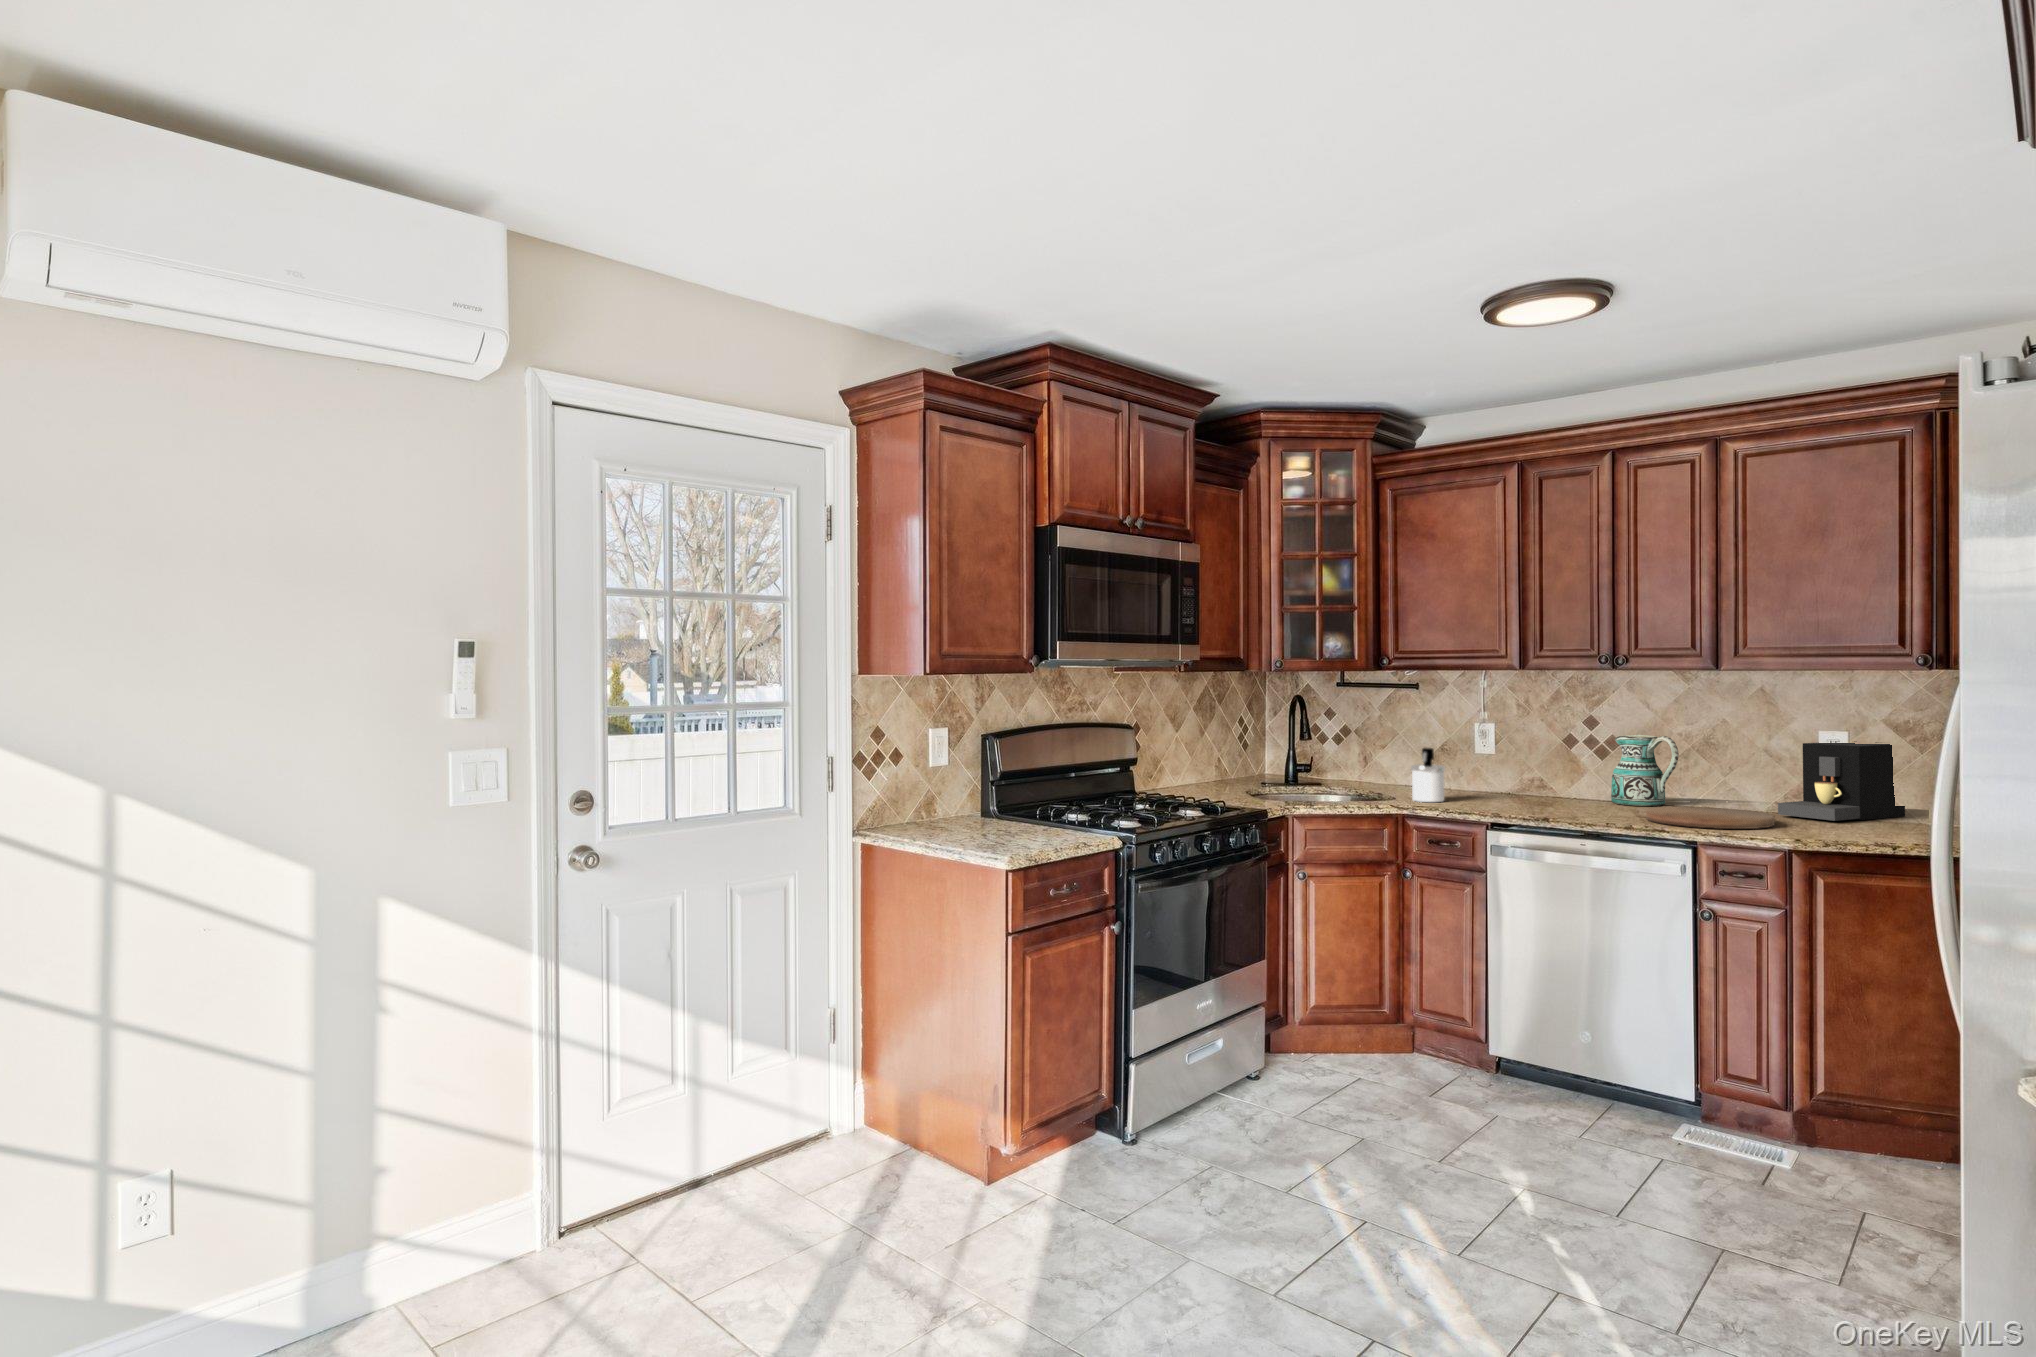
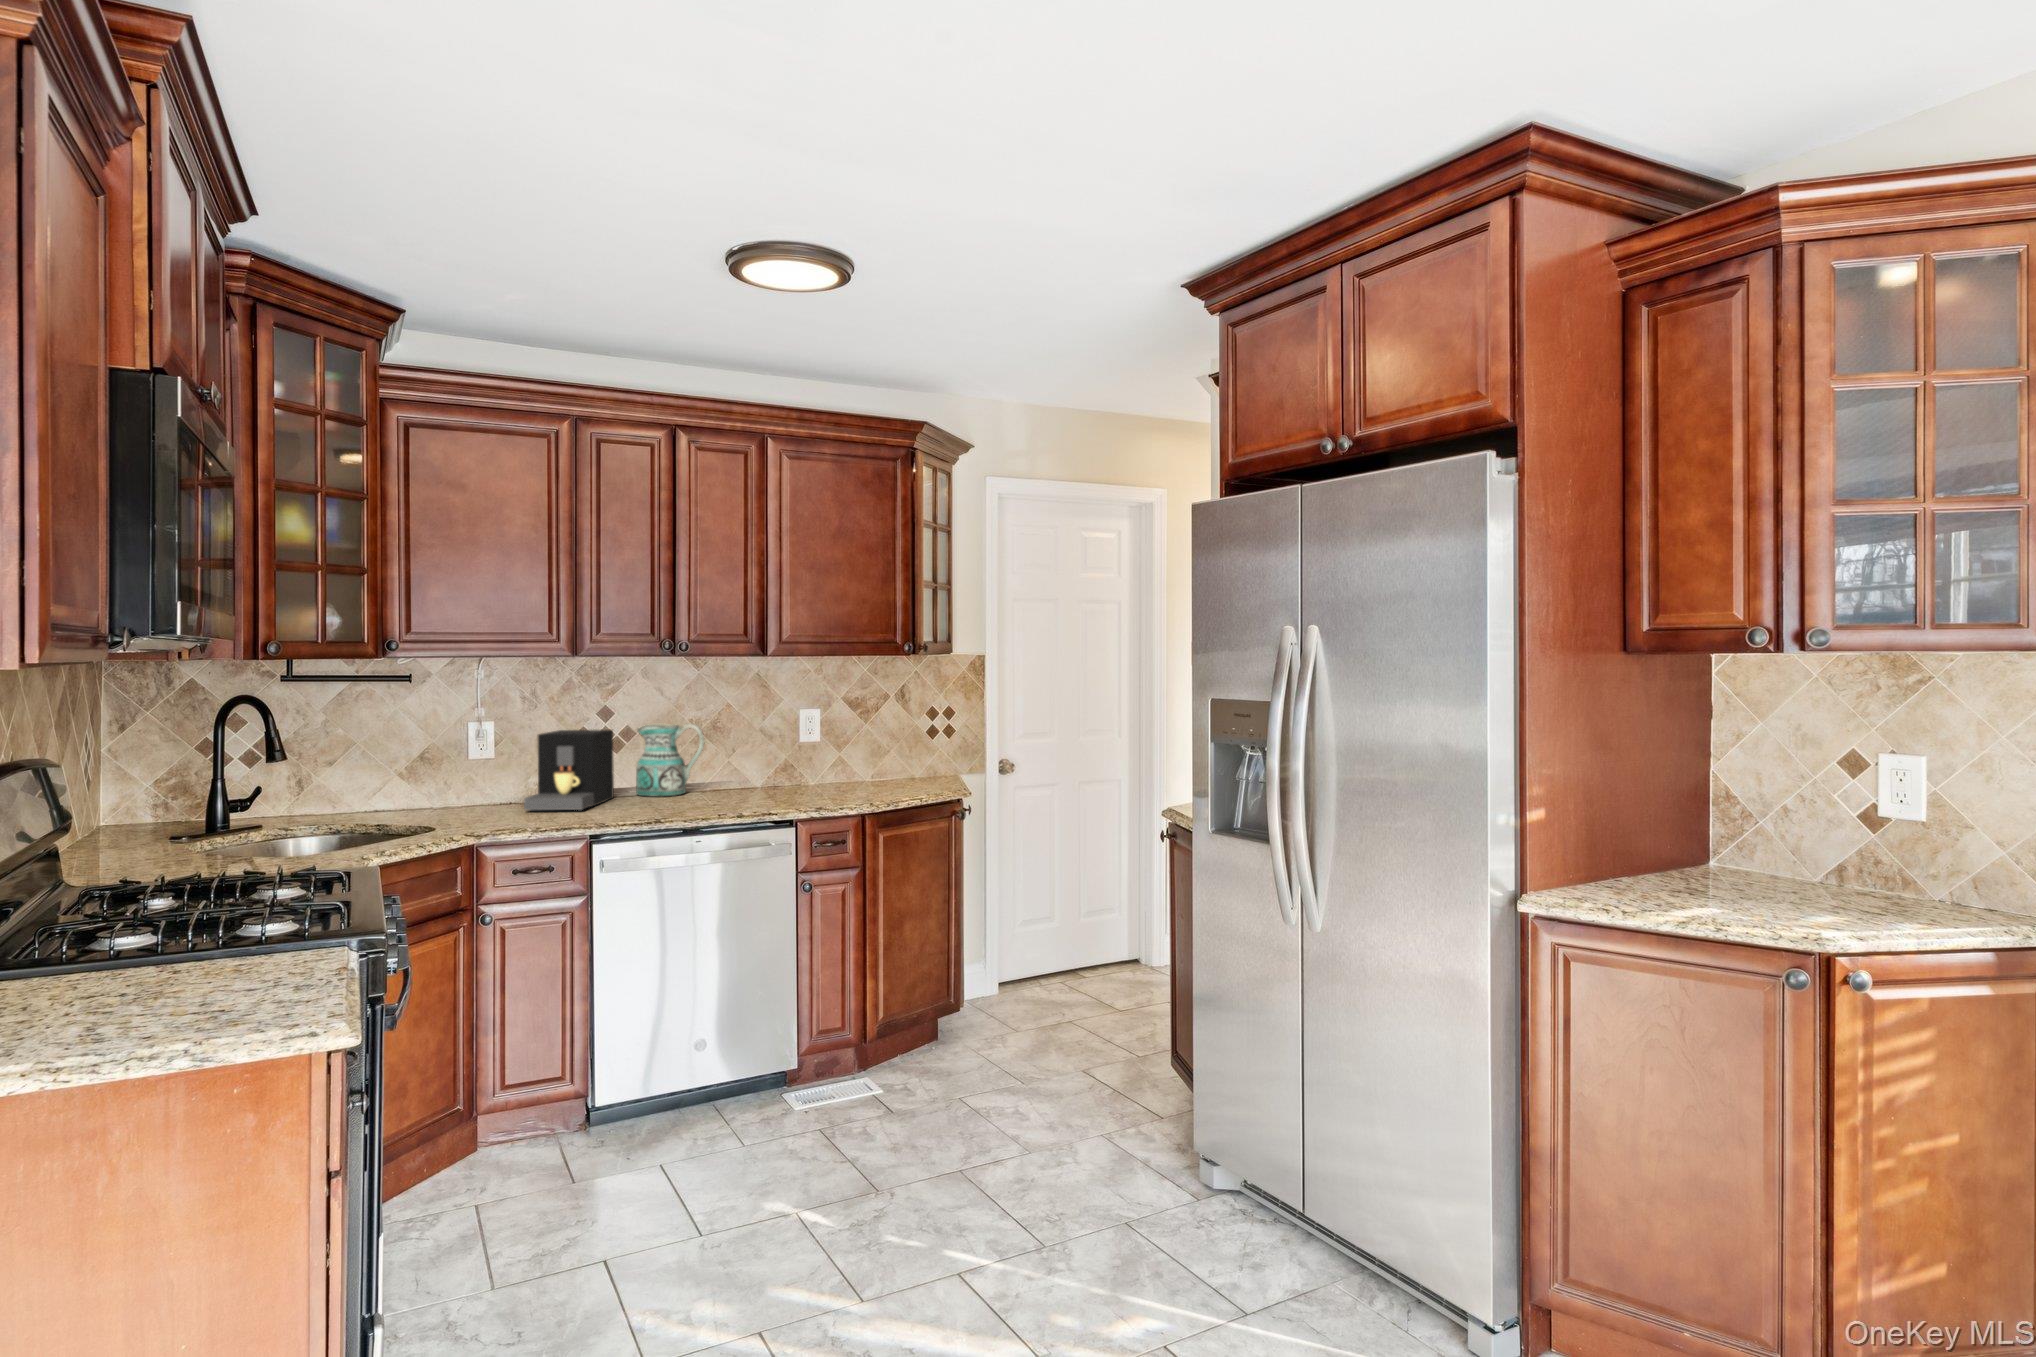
coffee maker: present [1778,741,1905,821] -> present [524,730,614,810]
soap dispenser: present [1411,748,1445,802] -> none [449,752,494,821]
cutting board: present [1646,807,1775,829] -> none [720,787,826,807]

